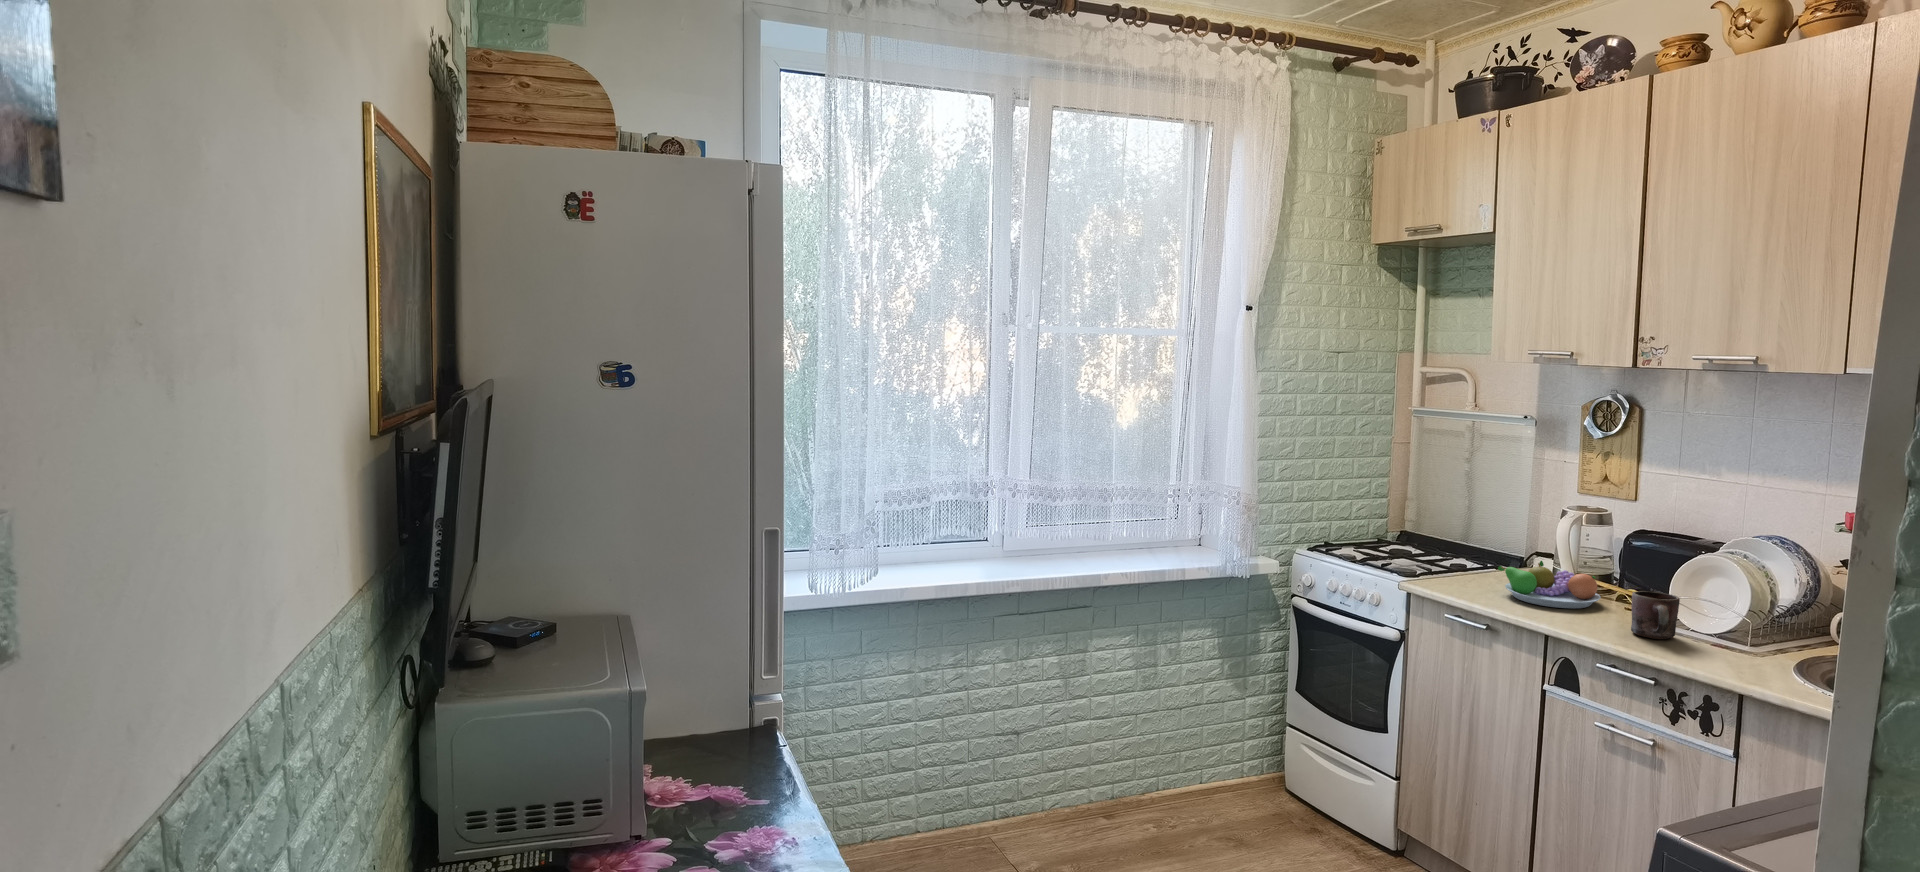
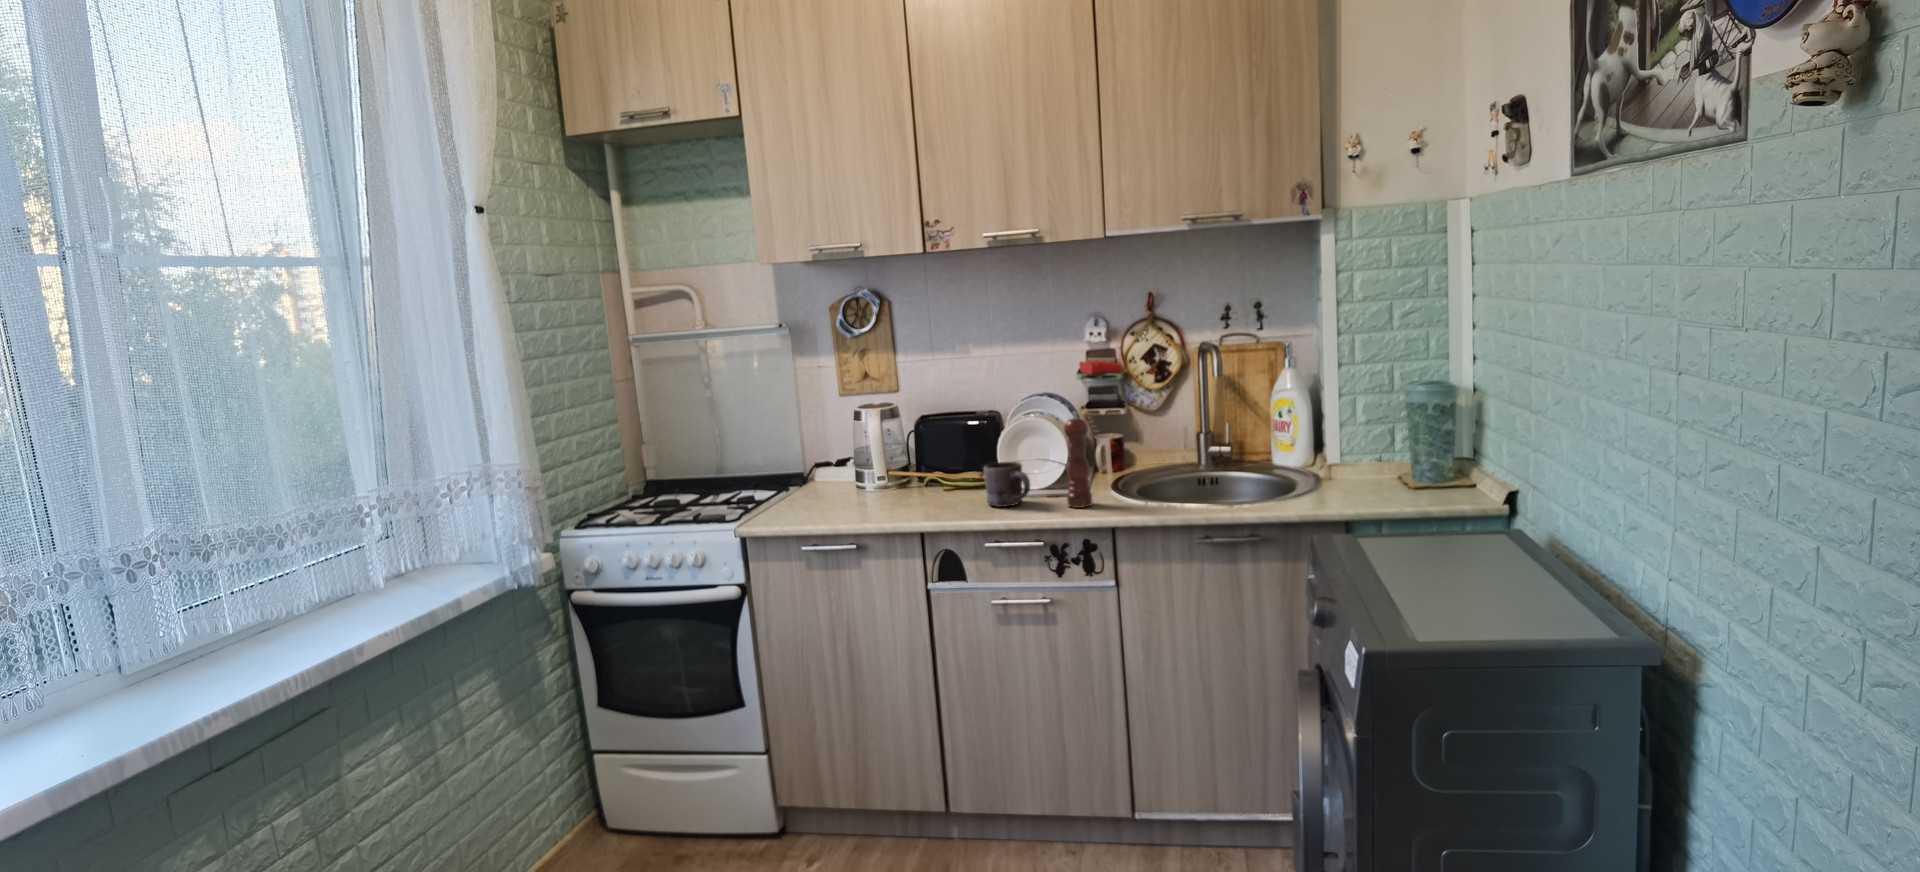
pepper mill: none [1708,559,1748,664] -> present [1064,411,1092,508]
fruit bowl: present [1498,561,1601,608] -> none [830,465,928,509]

